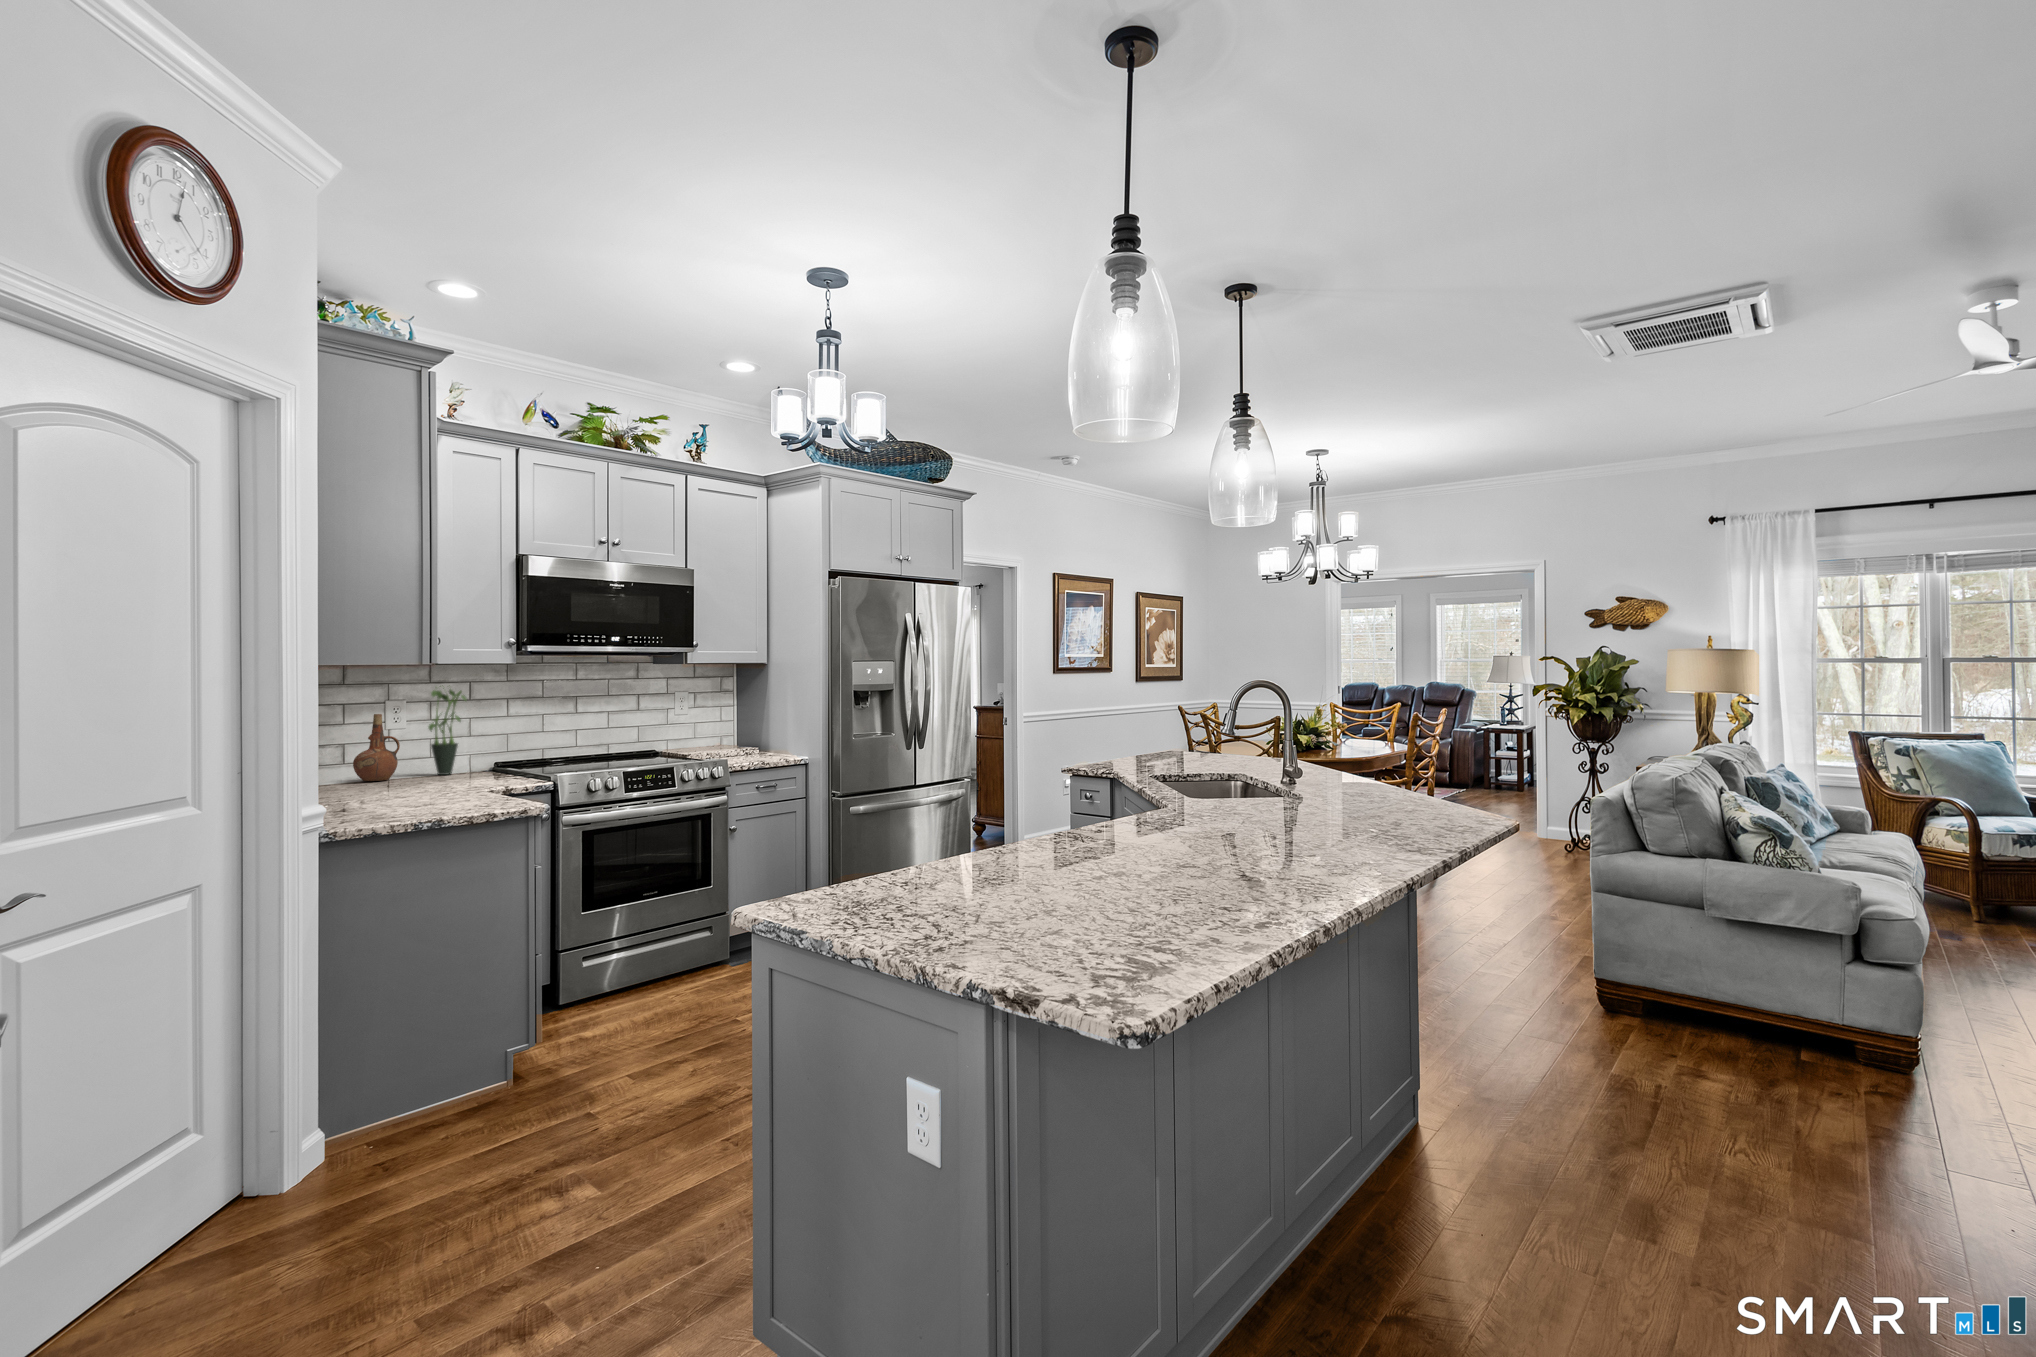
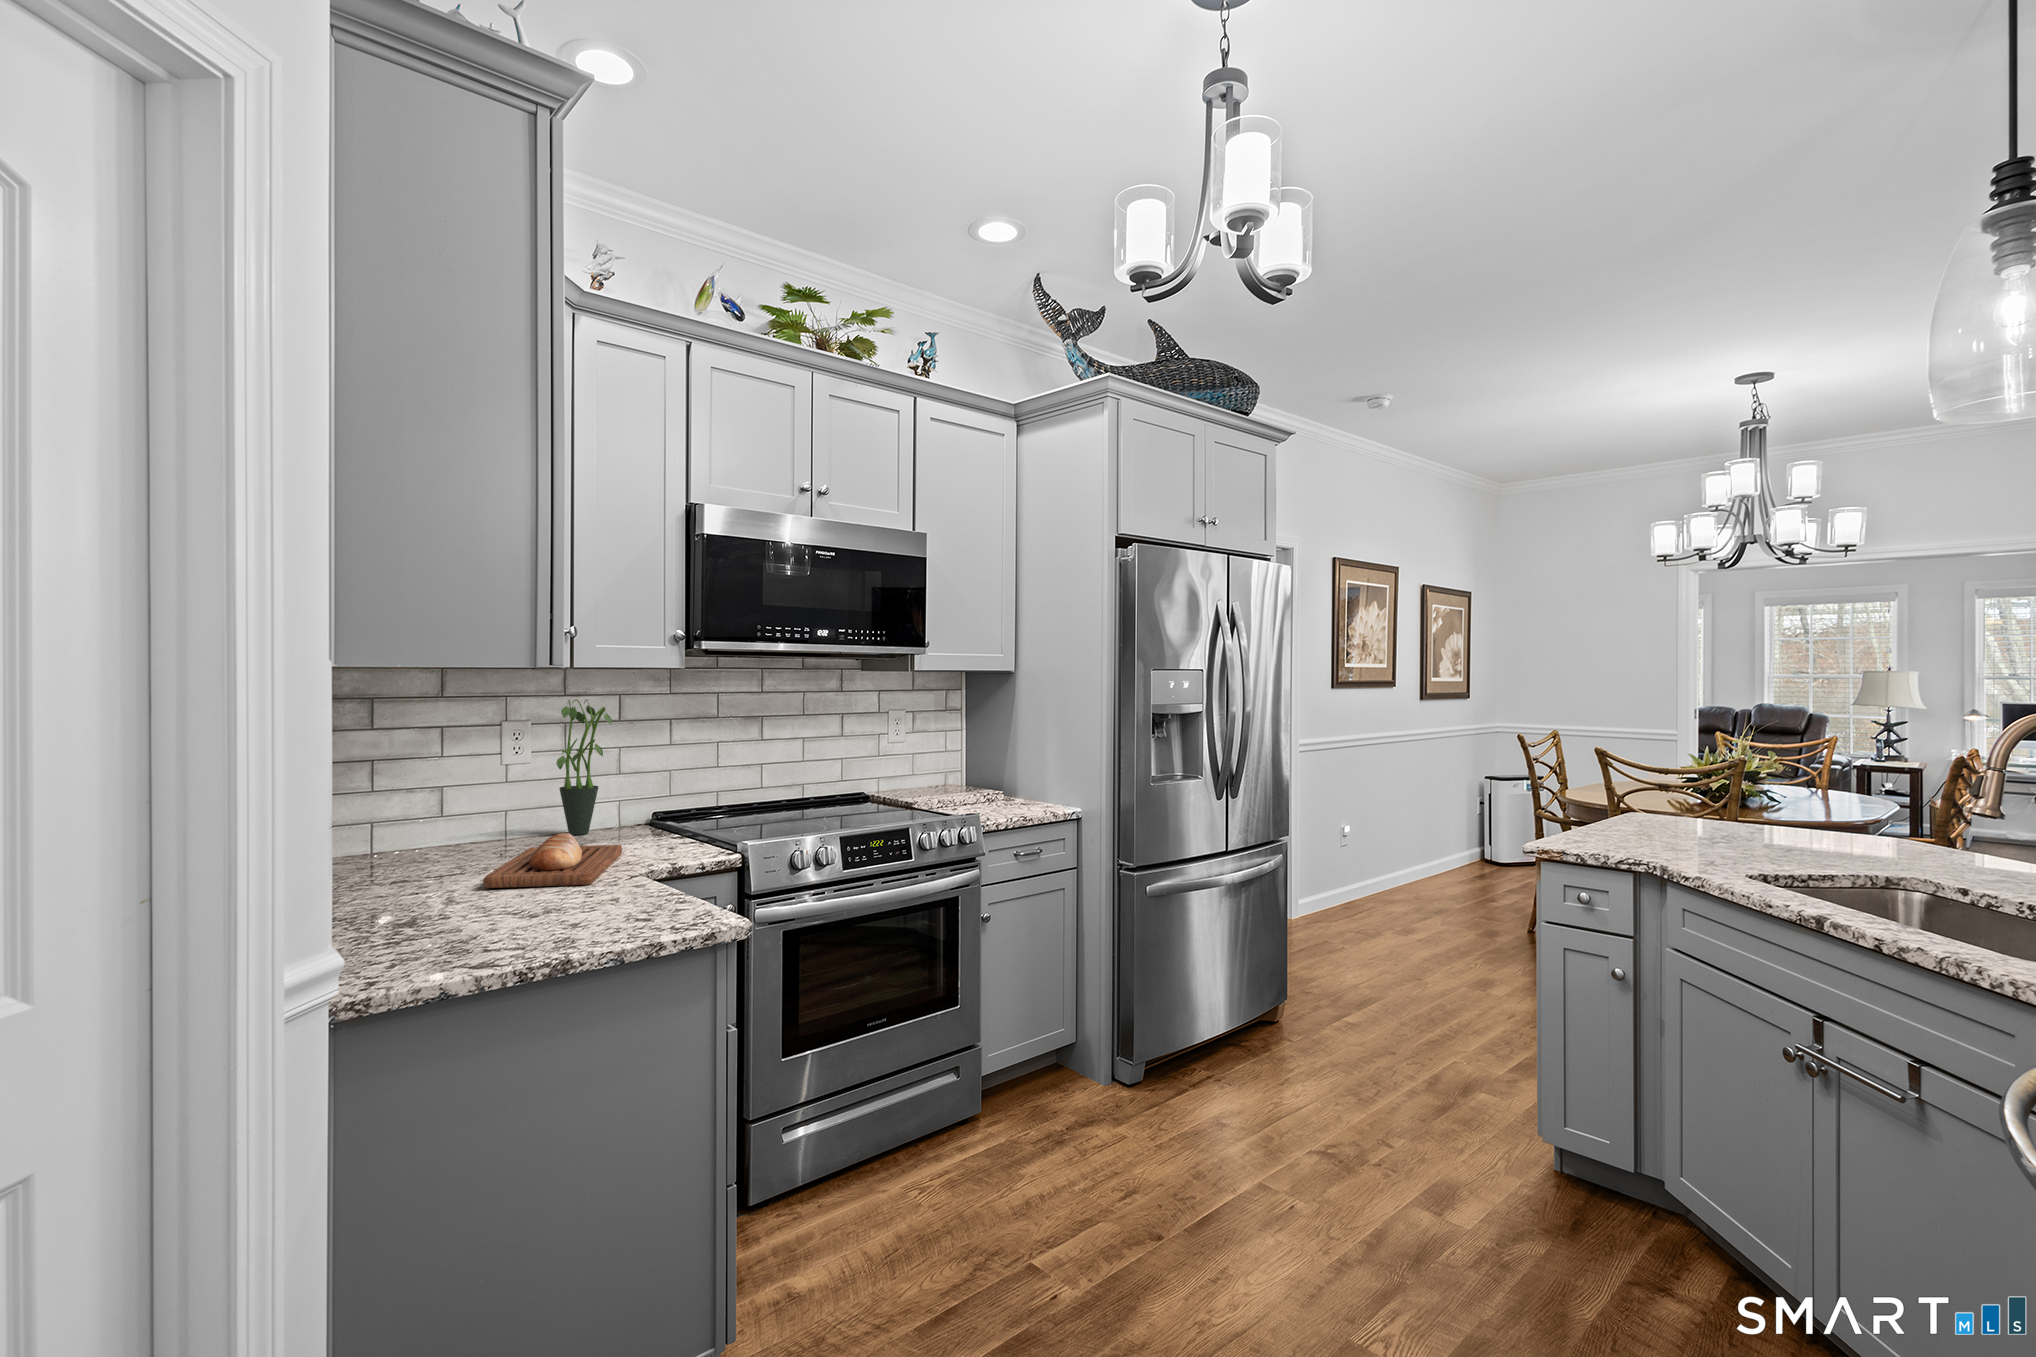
ceramic pitcher: present [353,714,400,781] -> none [448,742,515,845]
bread loaf: none [383,769,474,797] -> present [483,833,622,888]

